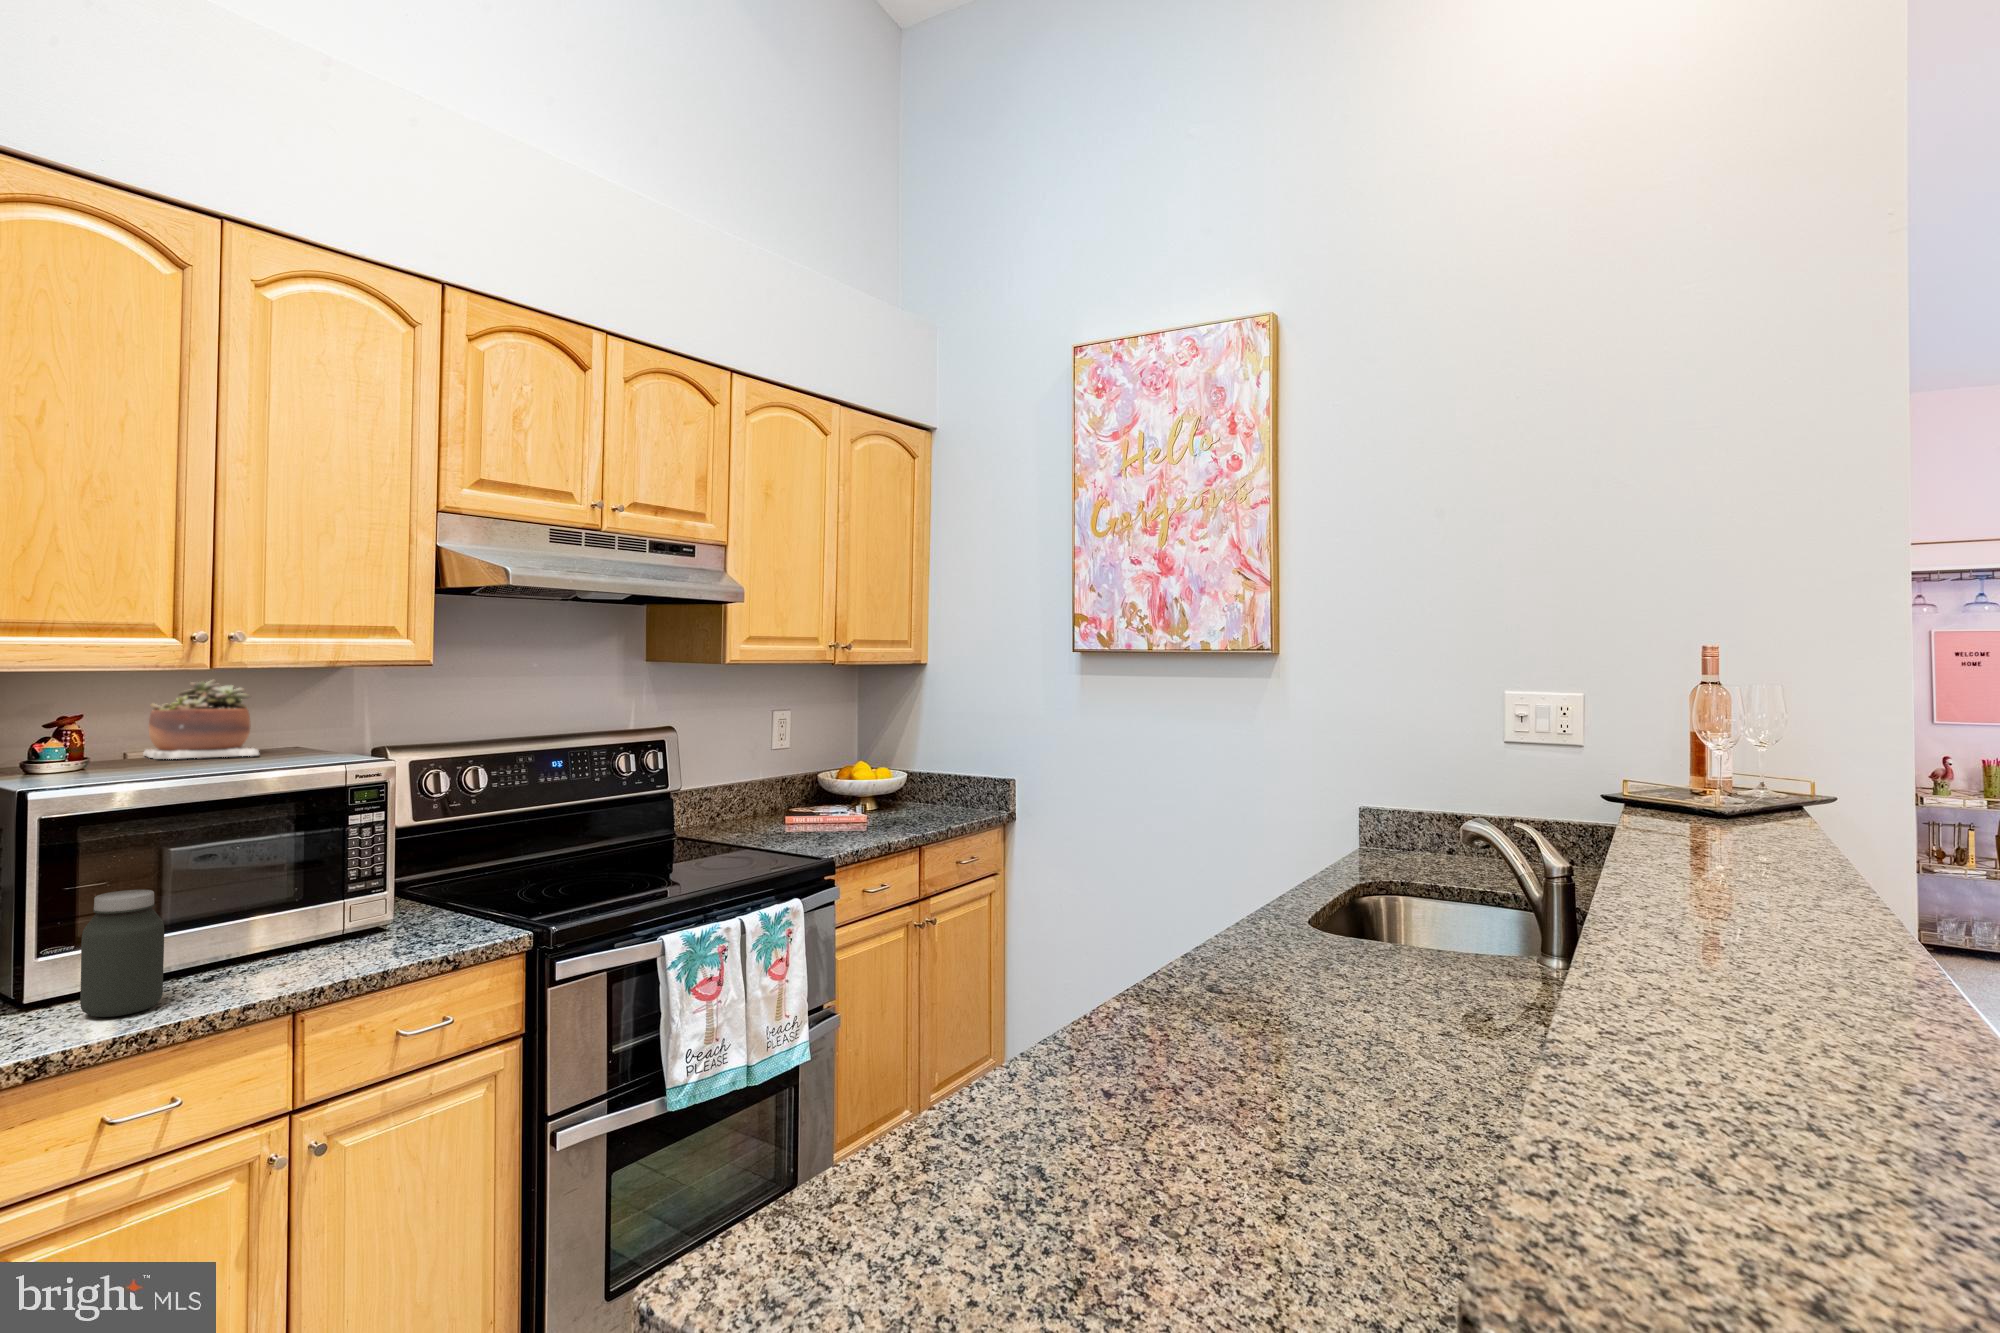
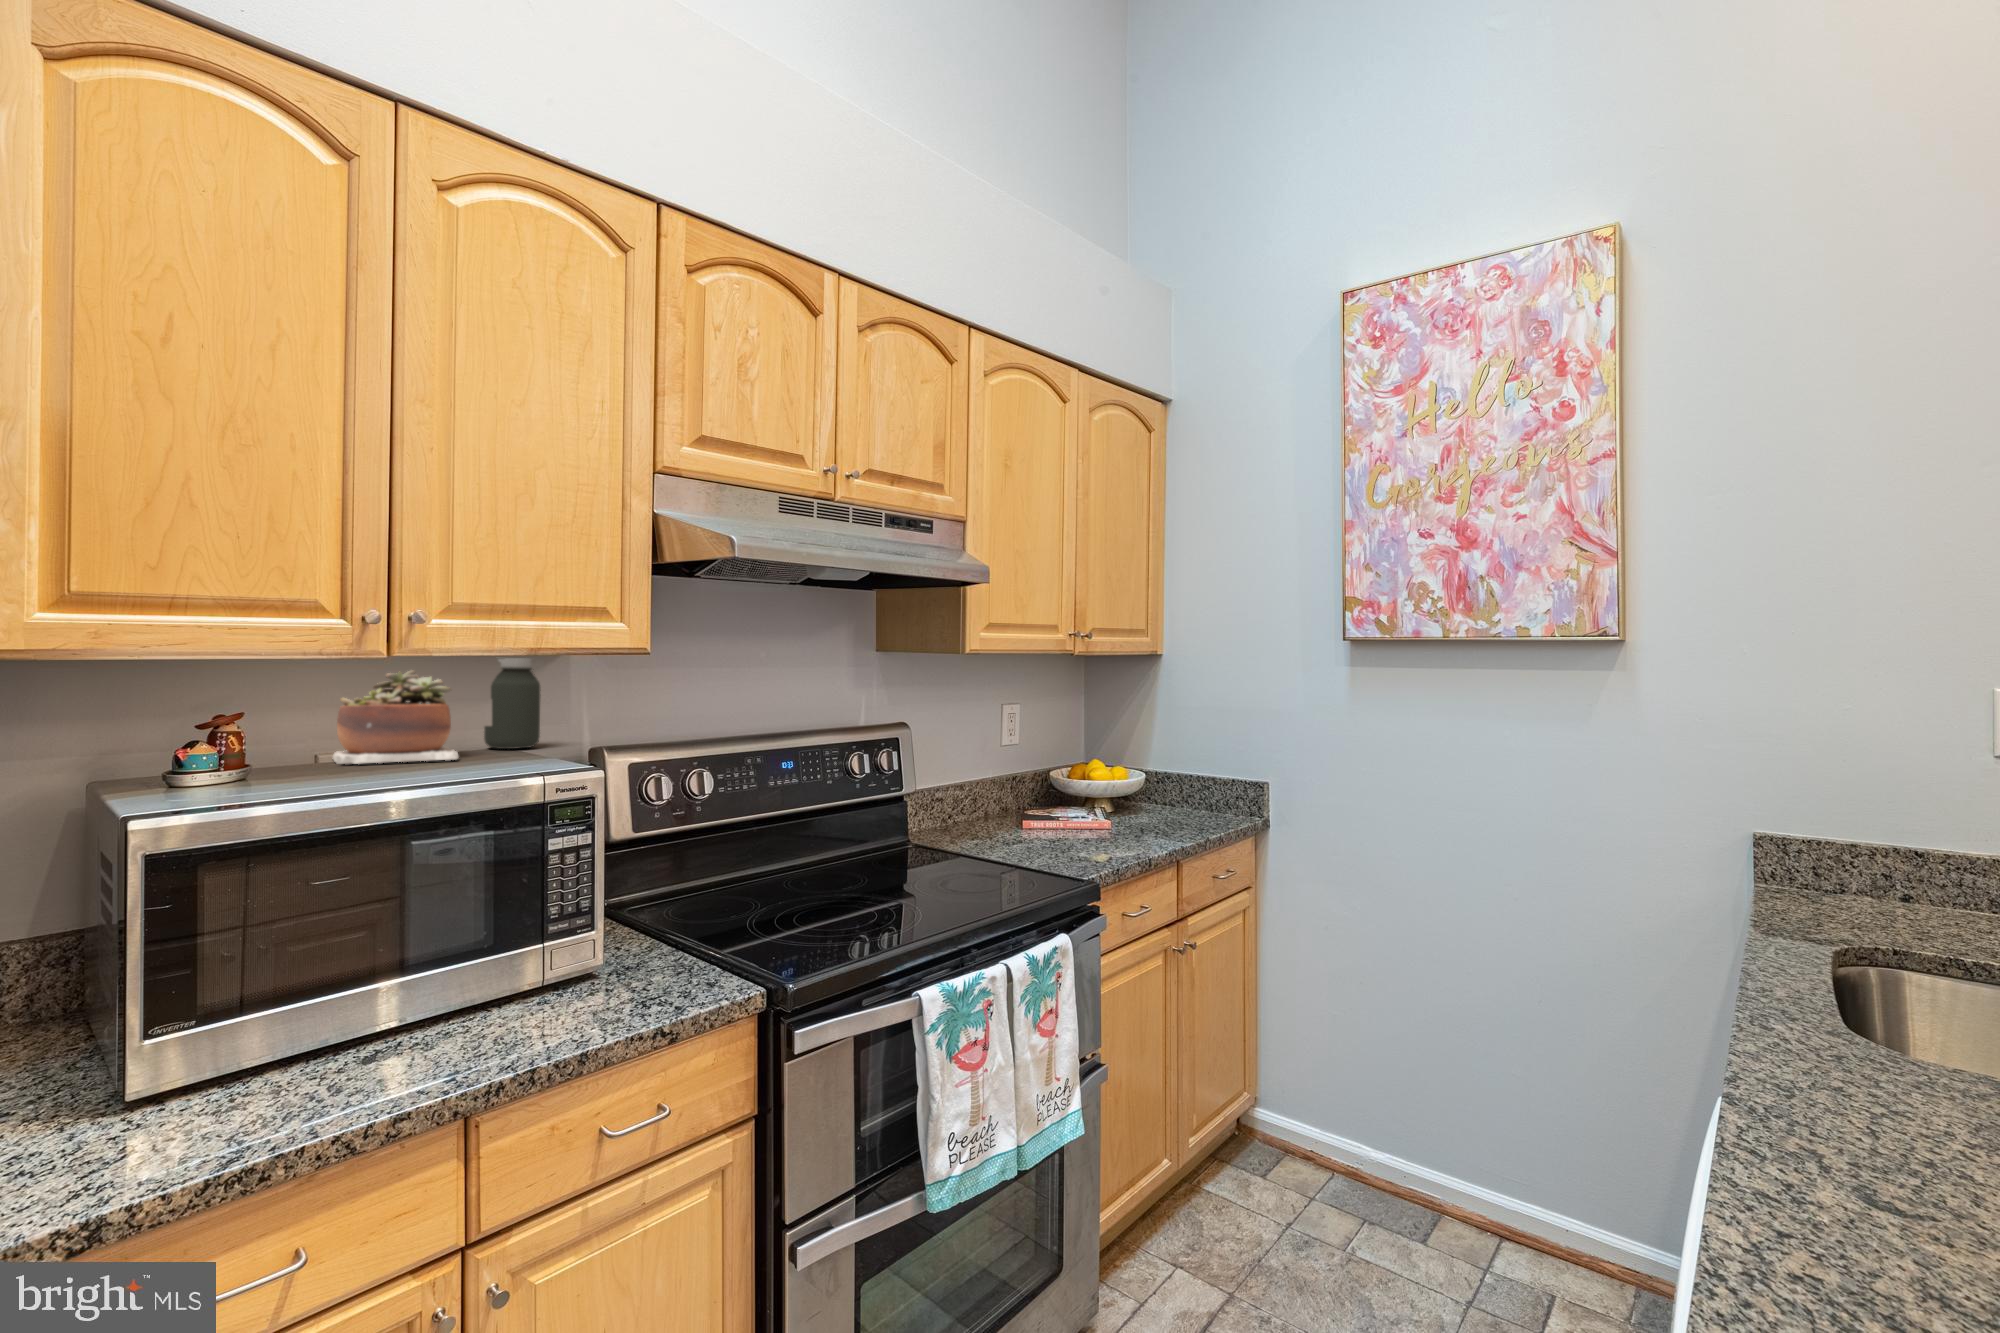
jar: present [80,890,164,1017] -> present [484,658,541,749]

